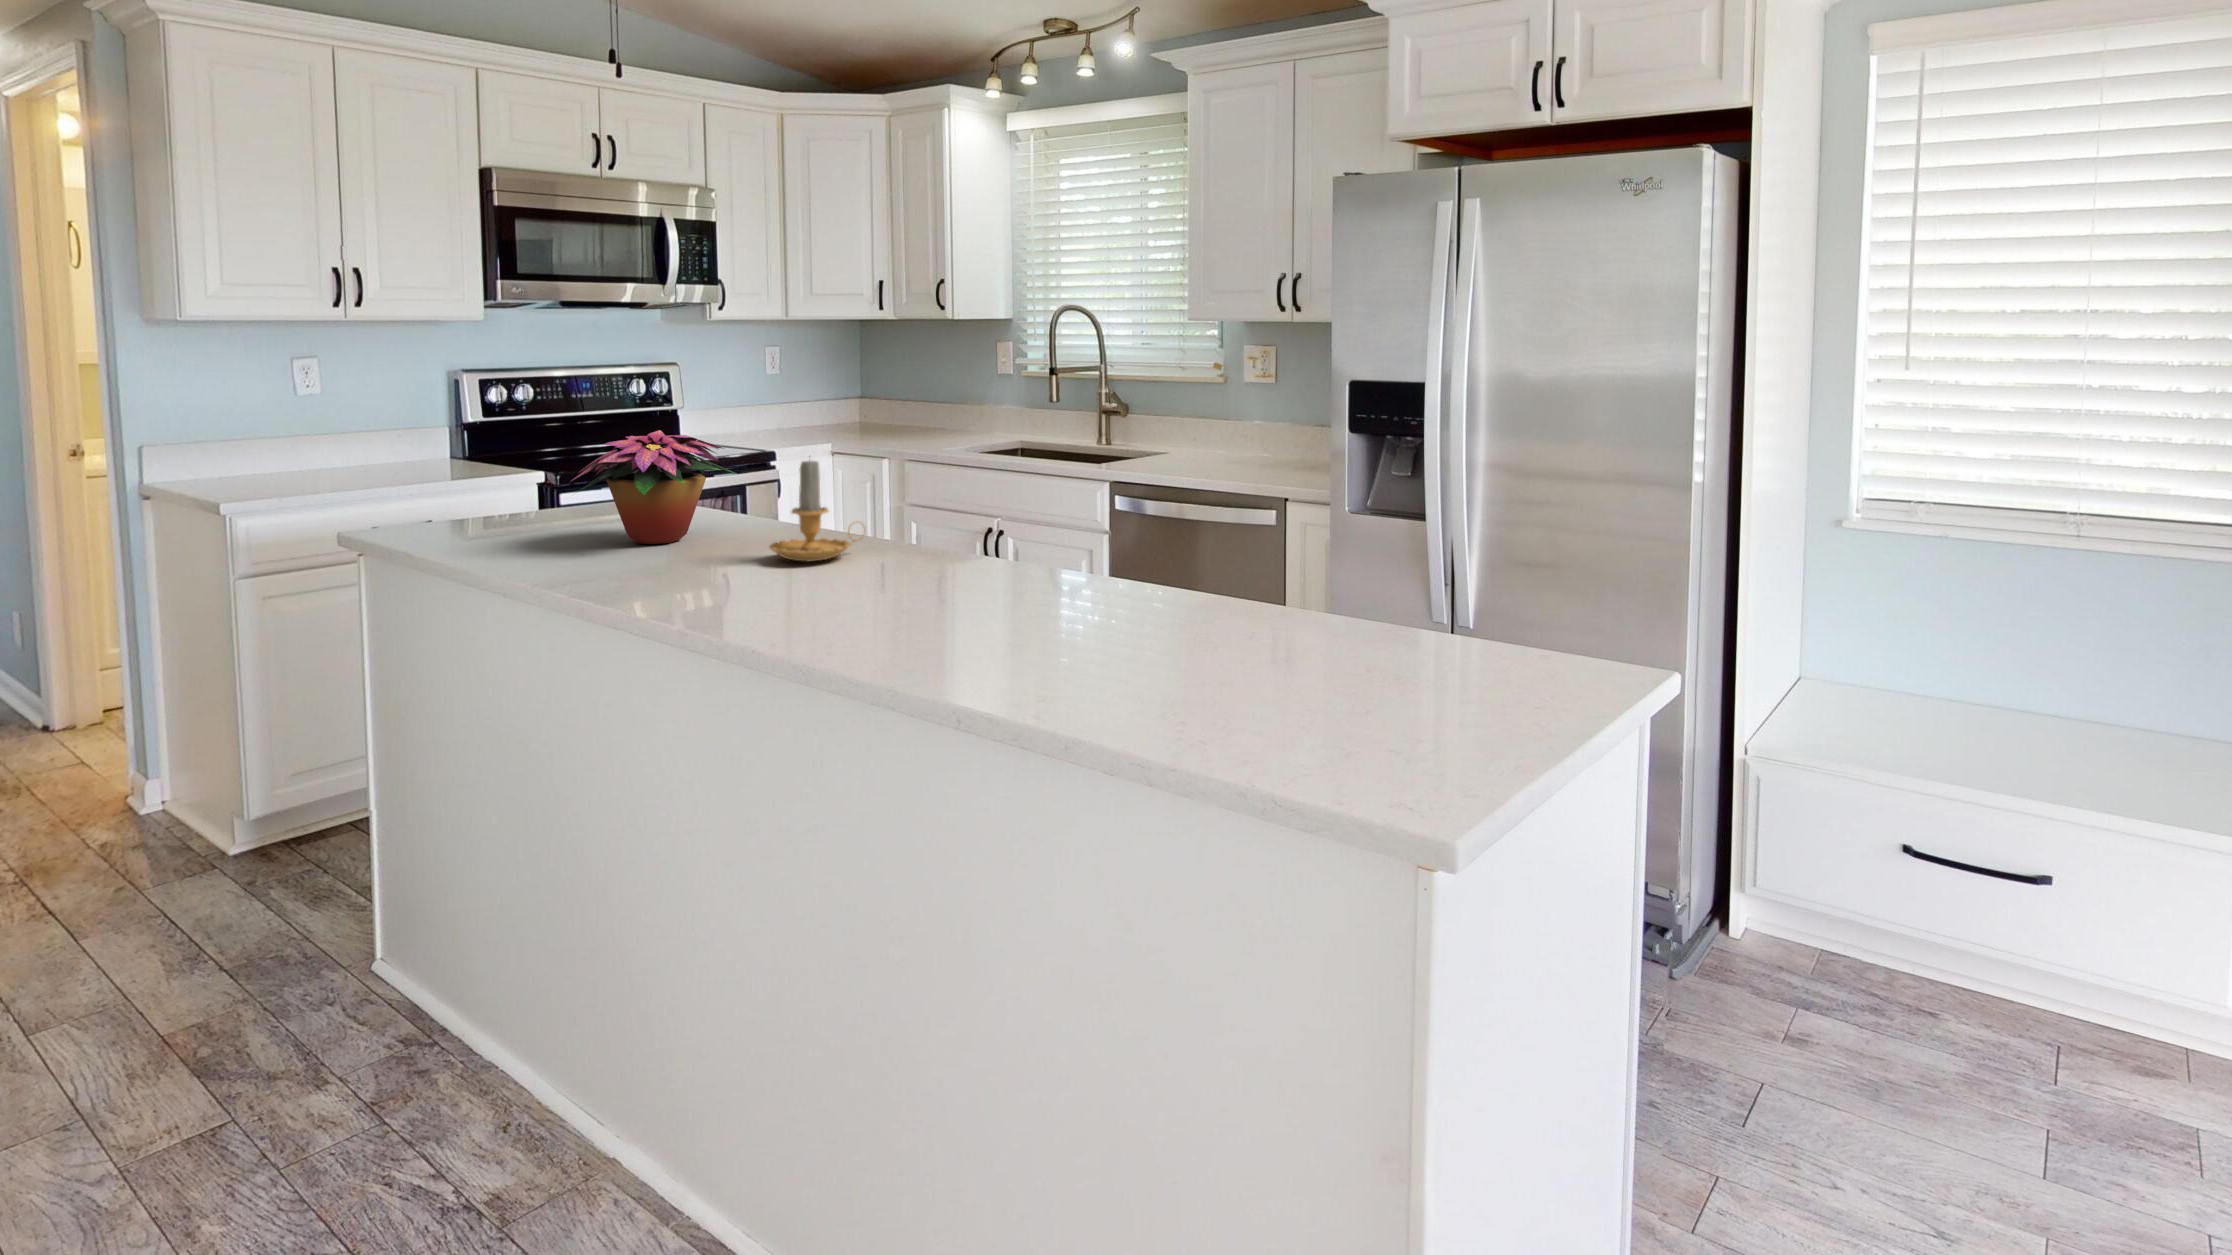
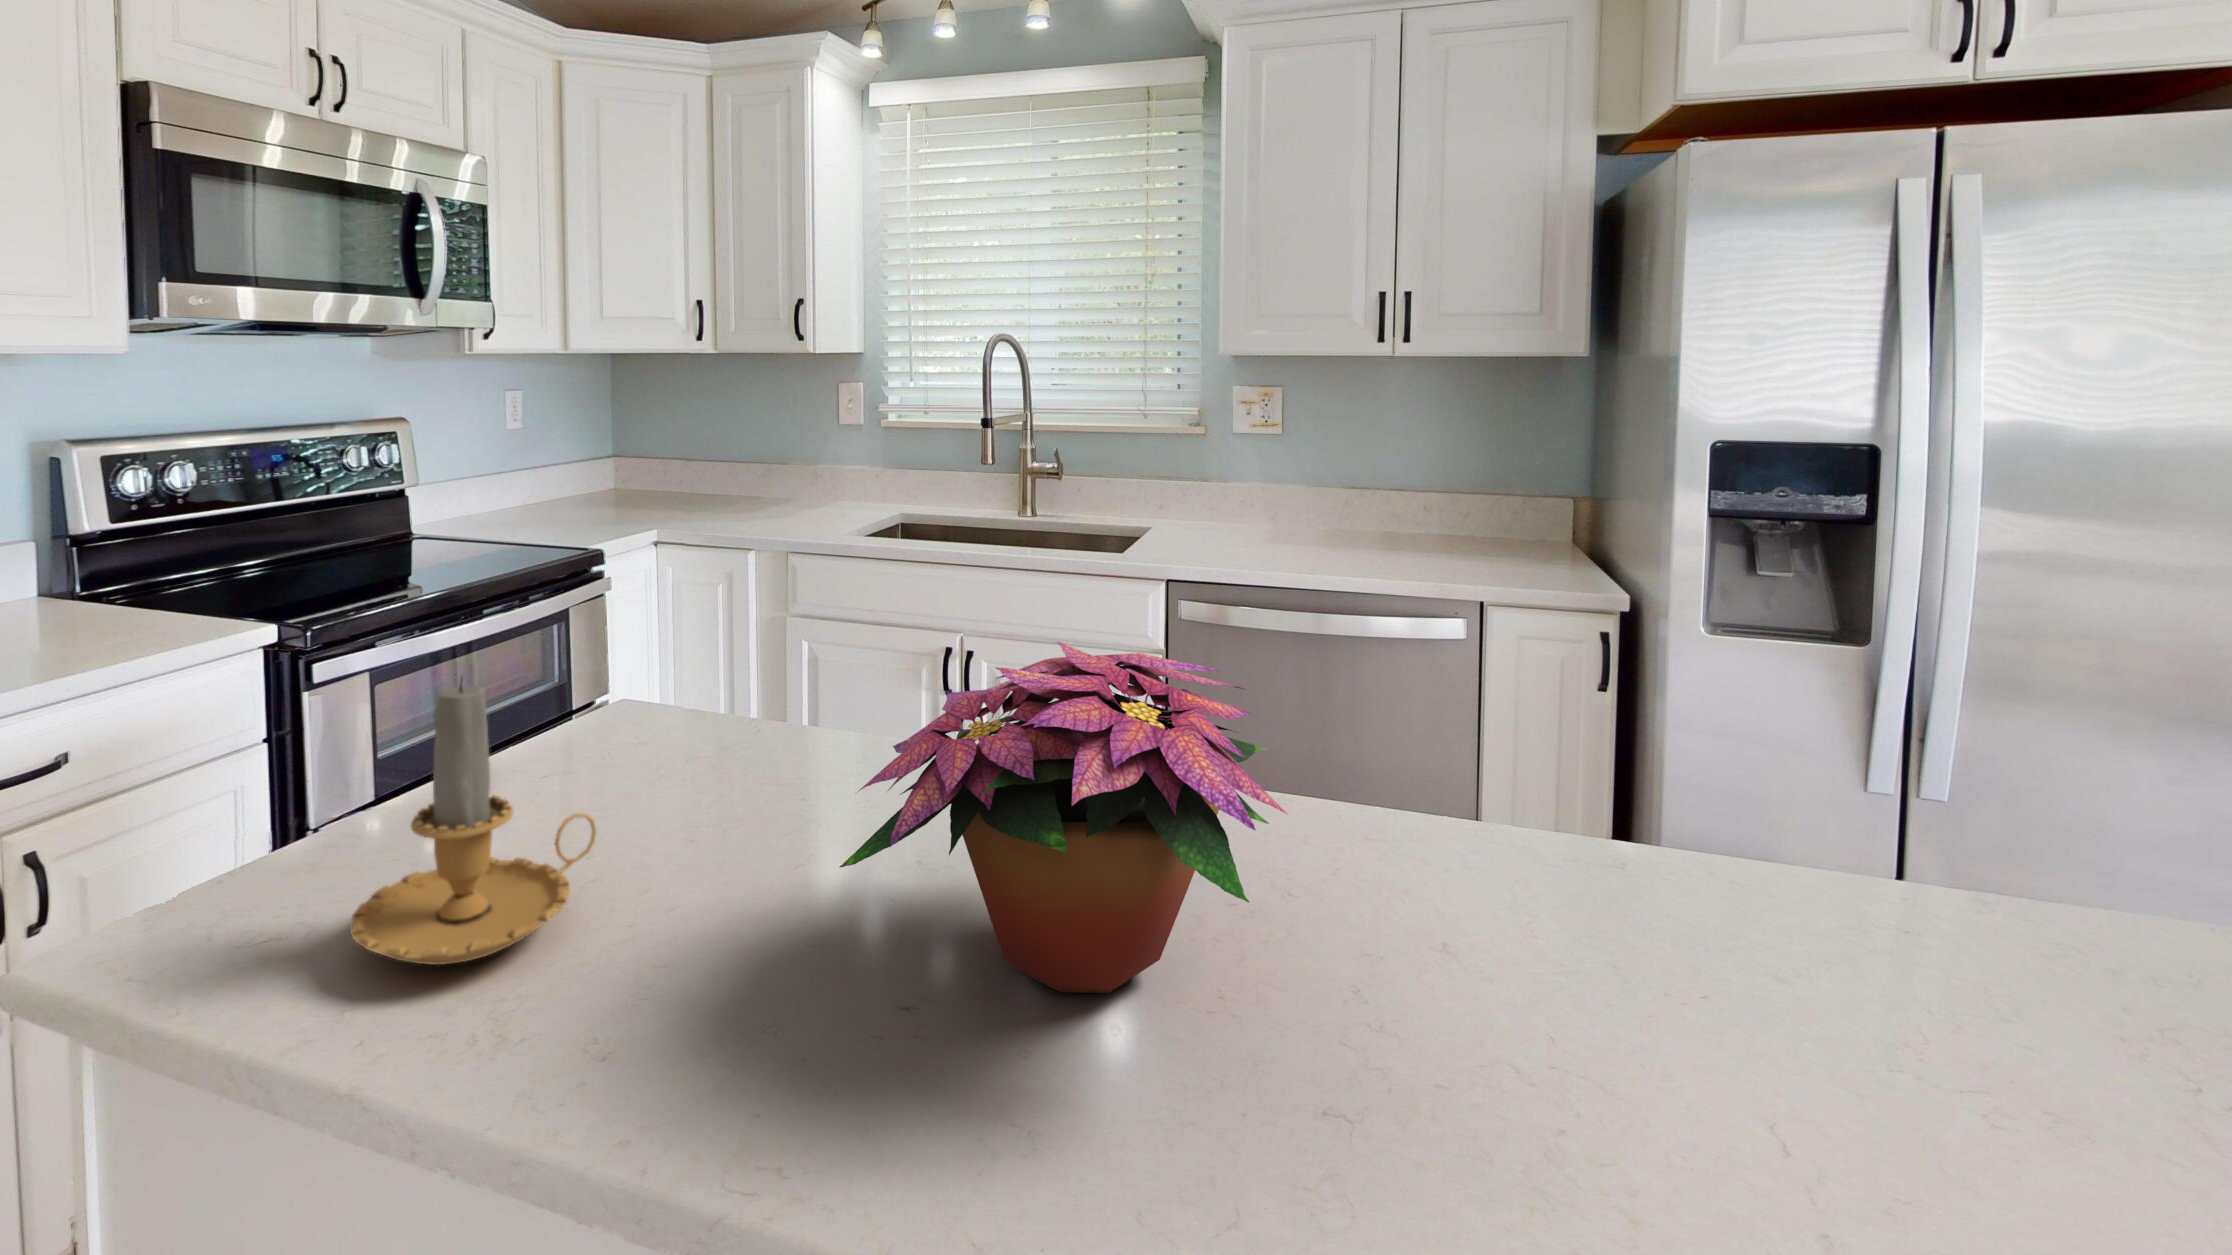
candle: present [770,456,865,562] -> present [350,680,597,965]

